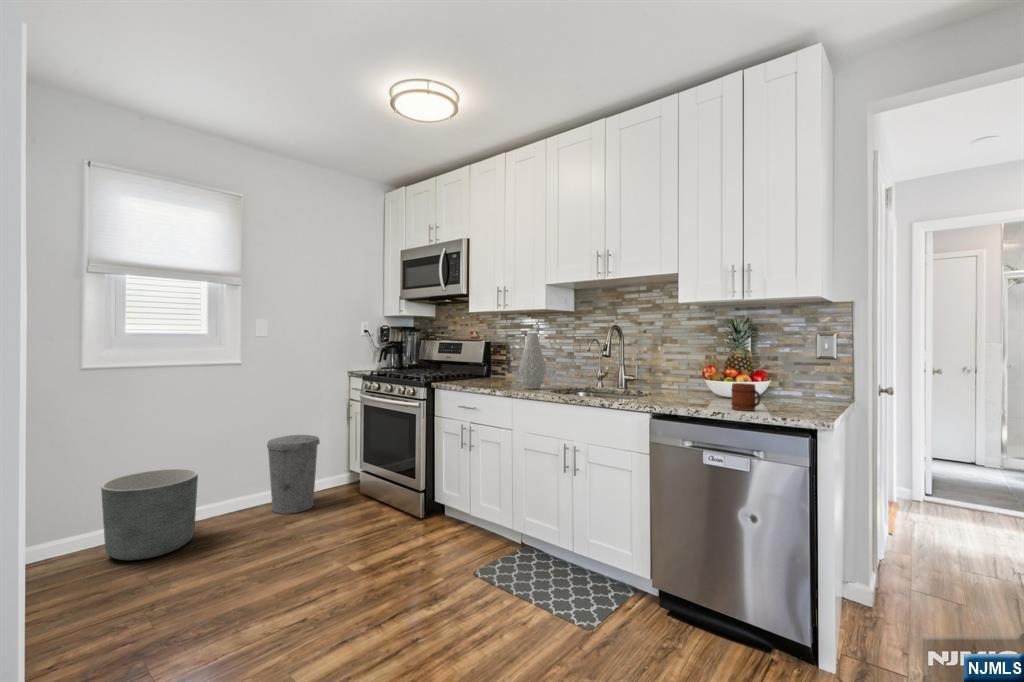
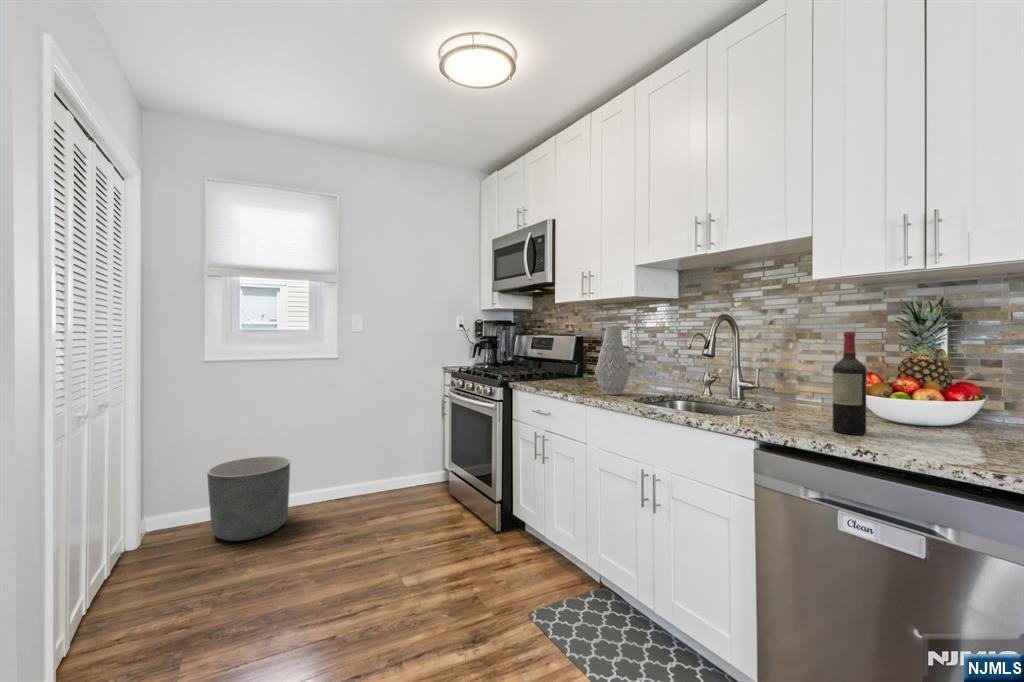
wine bottle: none [693,339,712,405] -> present [833,332,867,435]
mug: present [731,383,761,411] -> none [900,405,960,453]
trash can: present [267,435,320,514] -> none [360,429,409,507]

